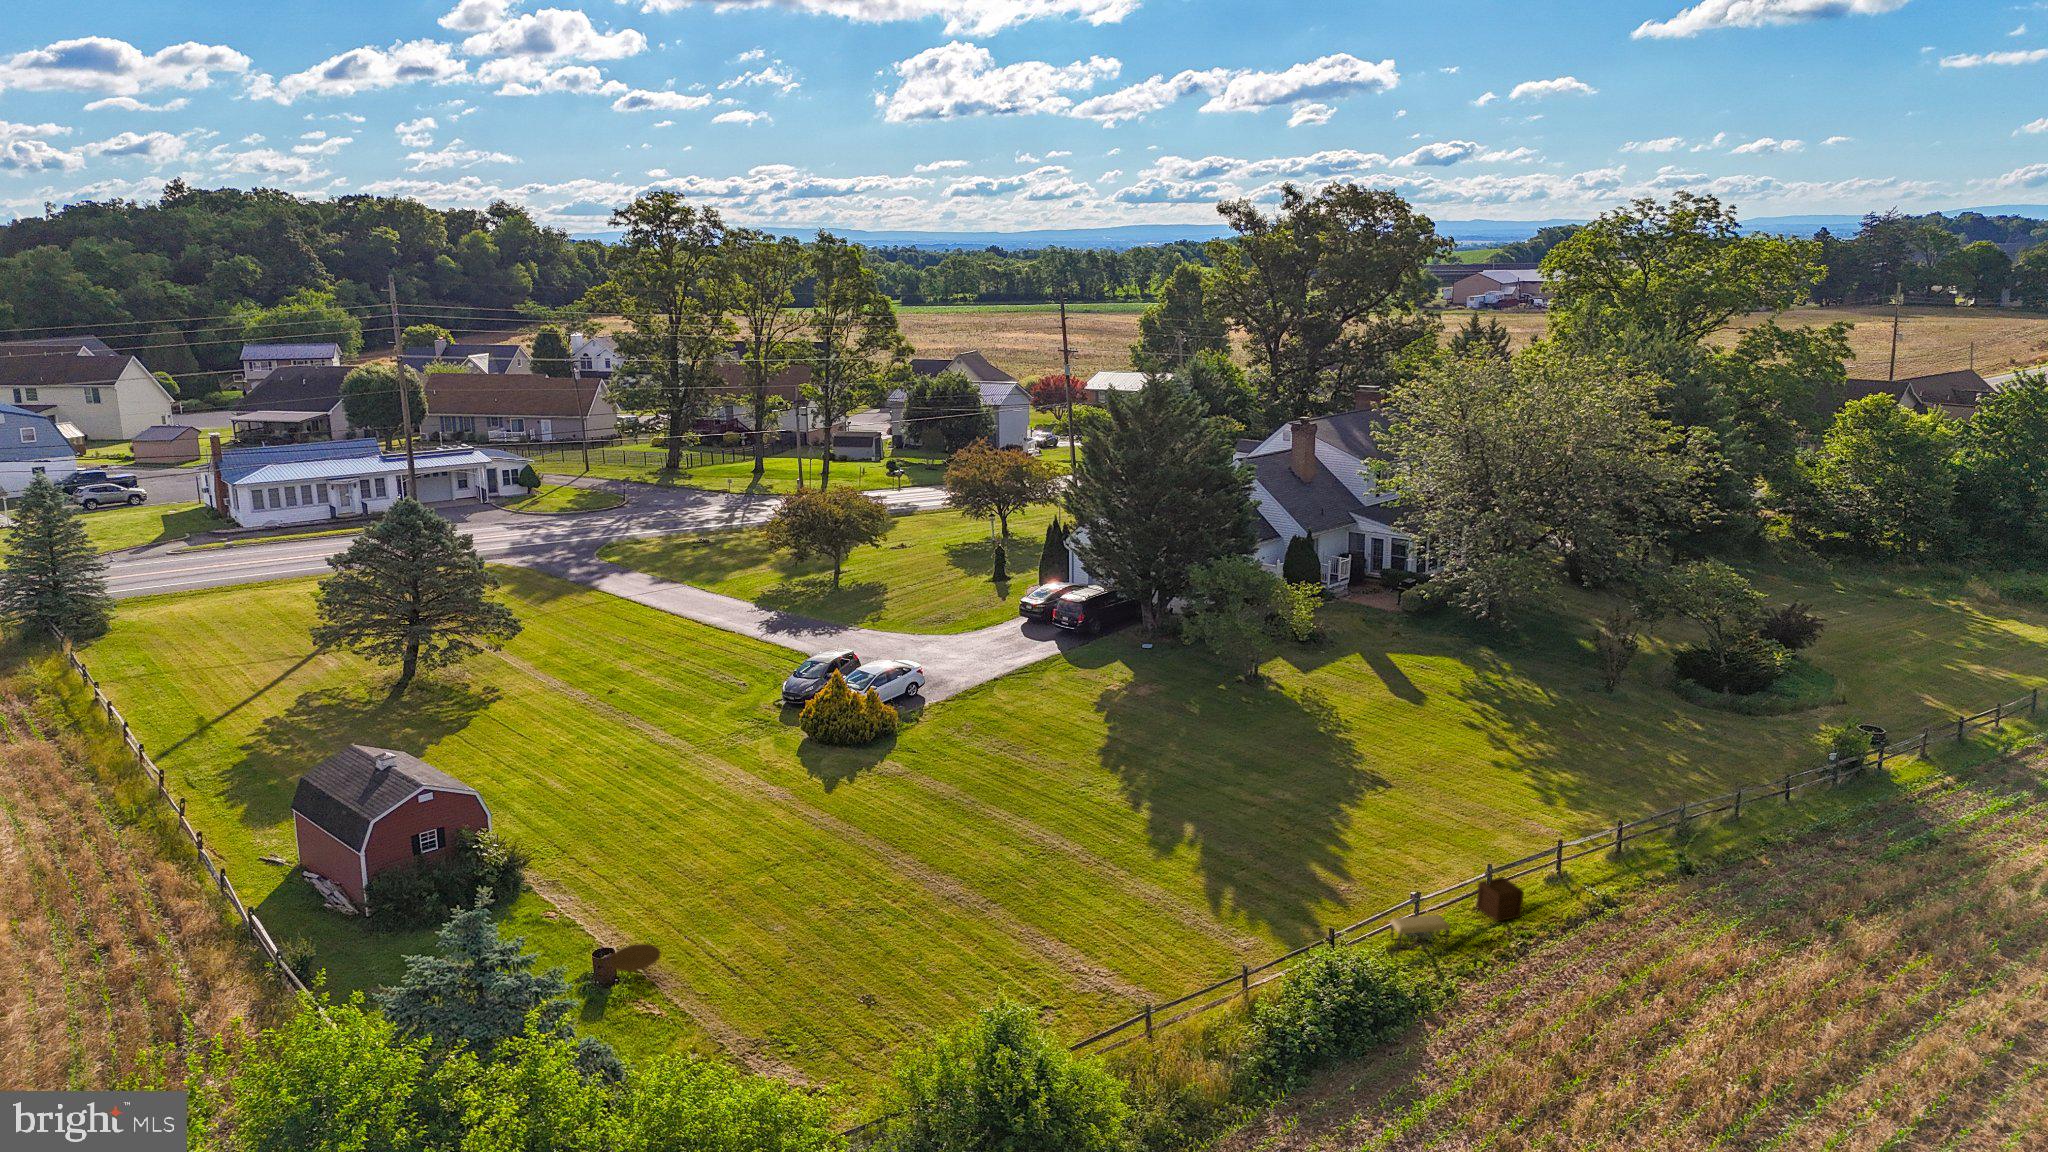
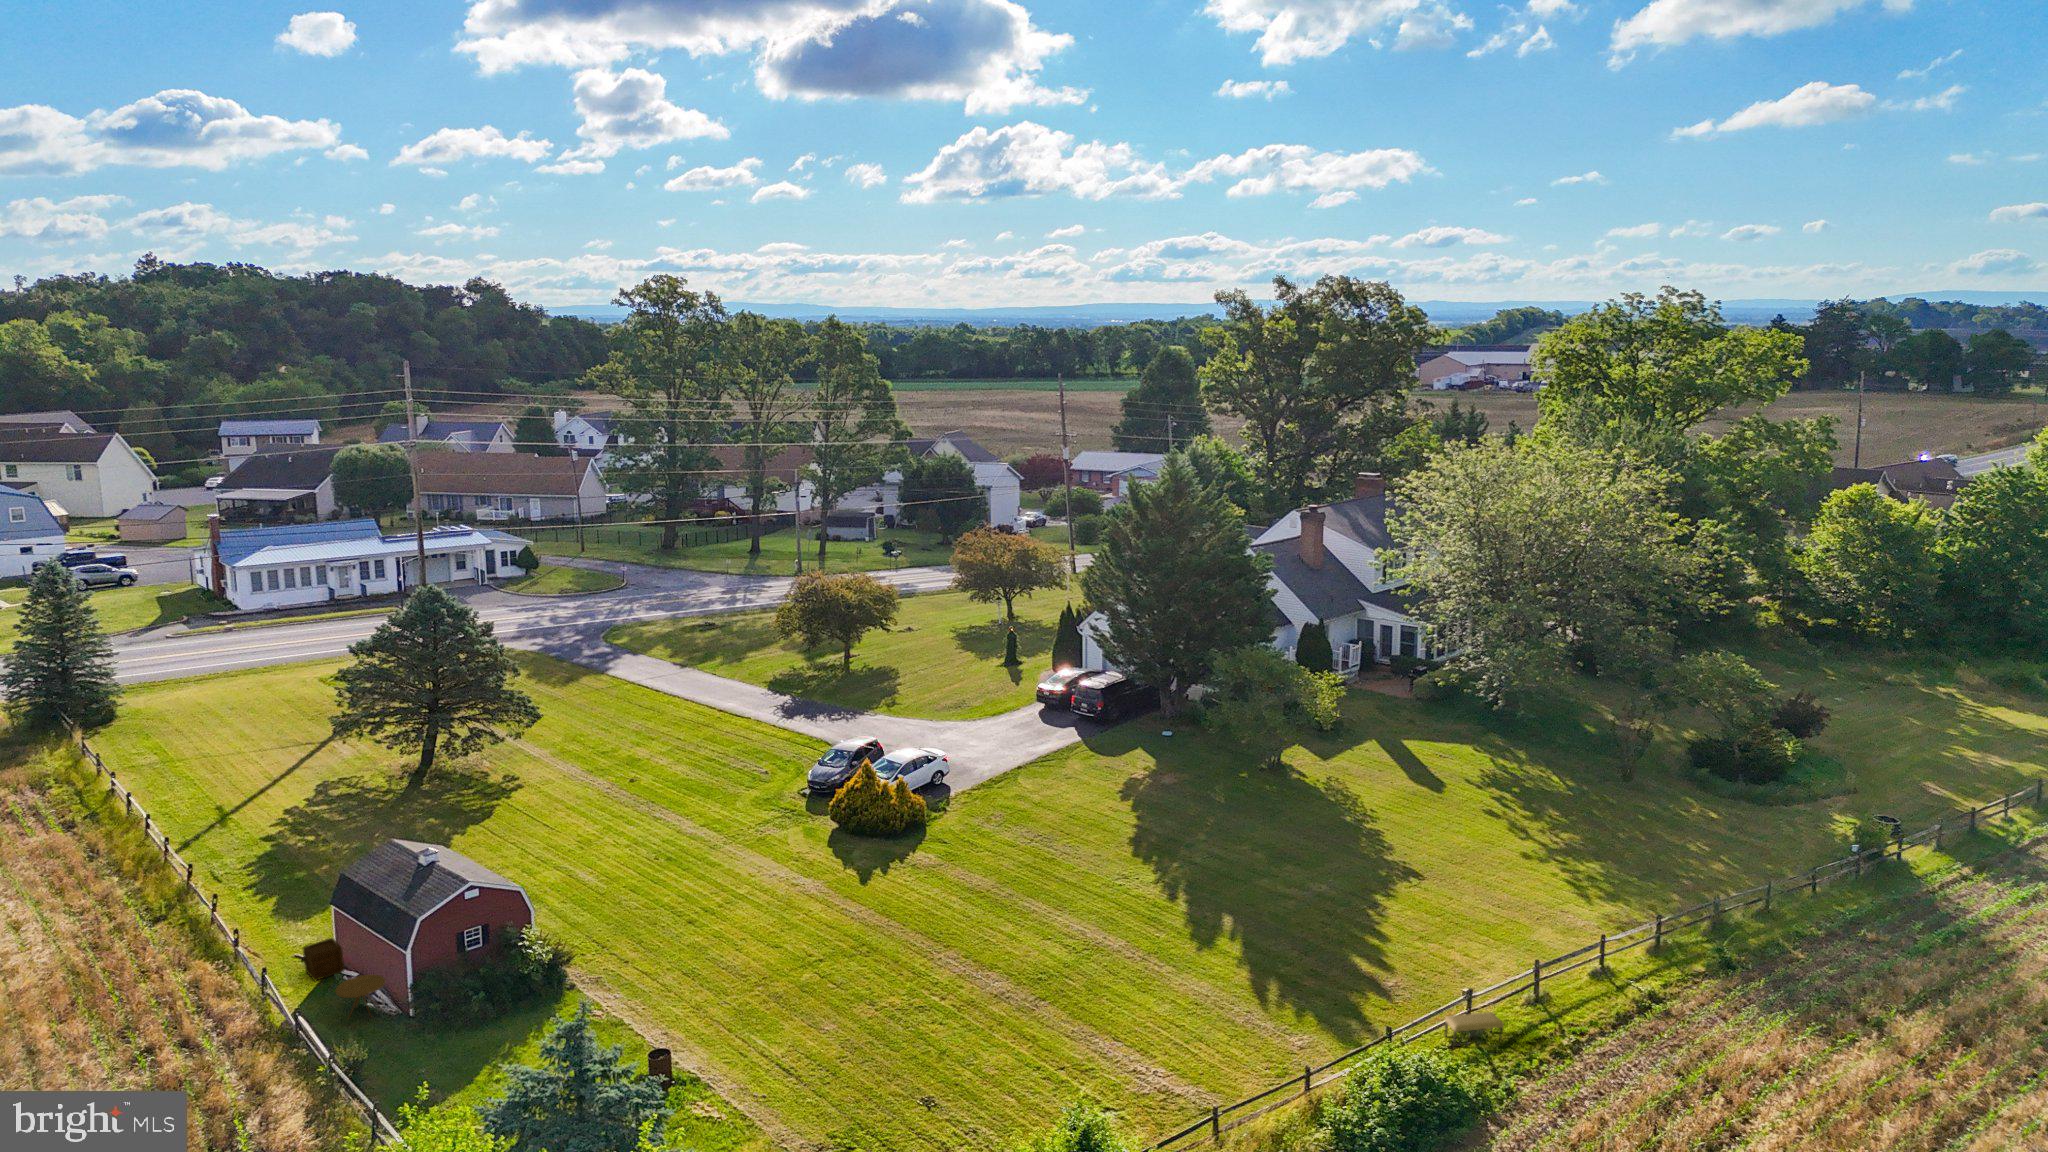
wooden crate: present [1477,877,1524,922] -> present [303,937,345,981]
round table: present [610,944,661,987] -> present [335,974,385,1017]

